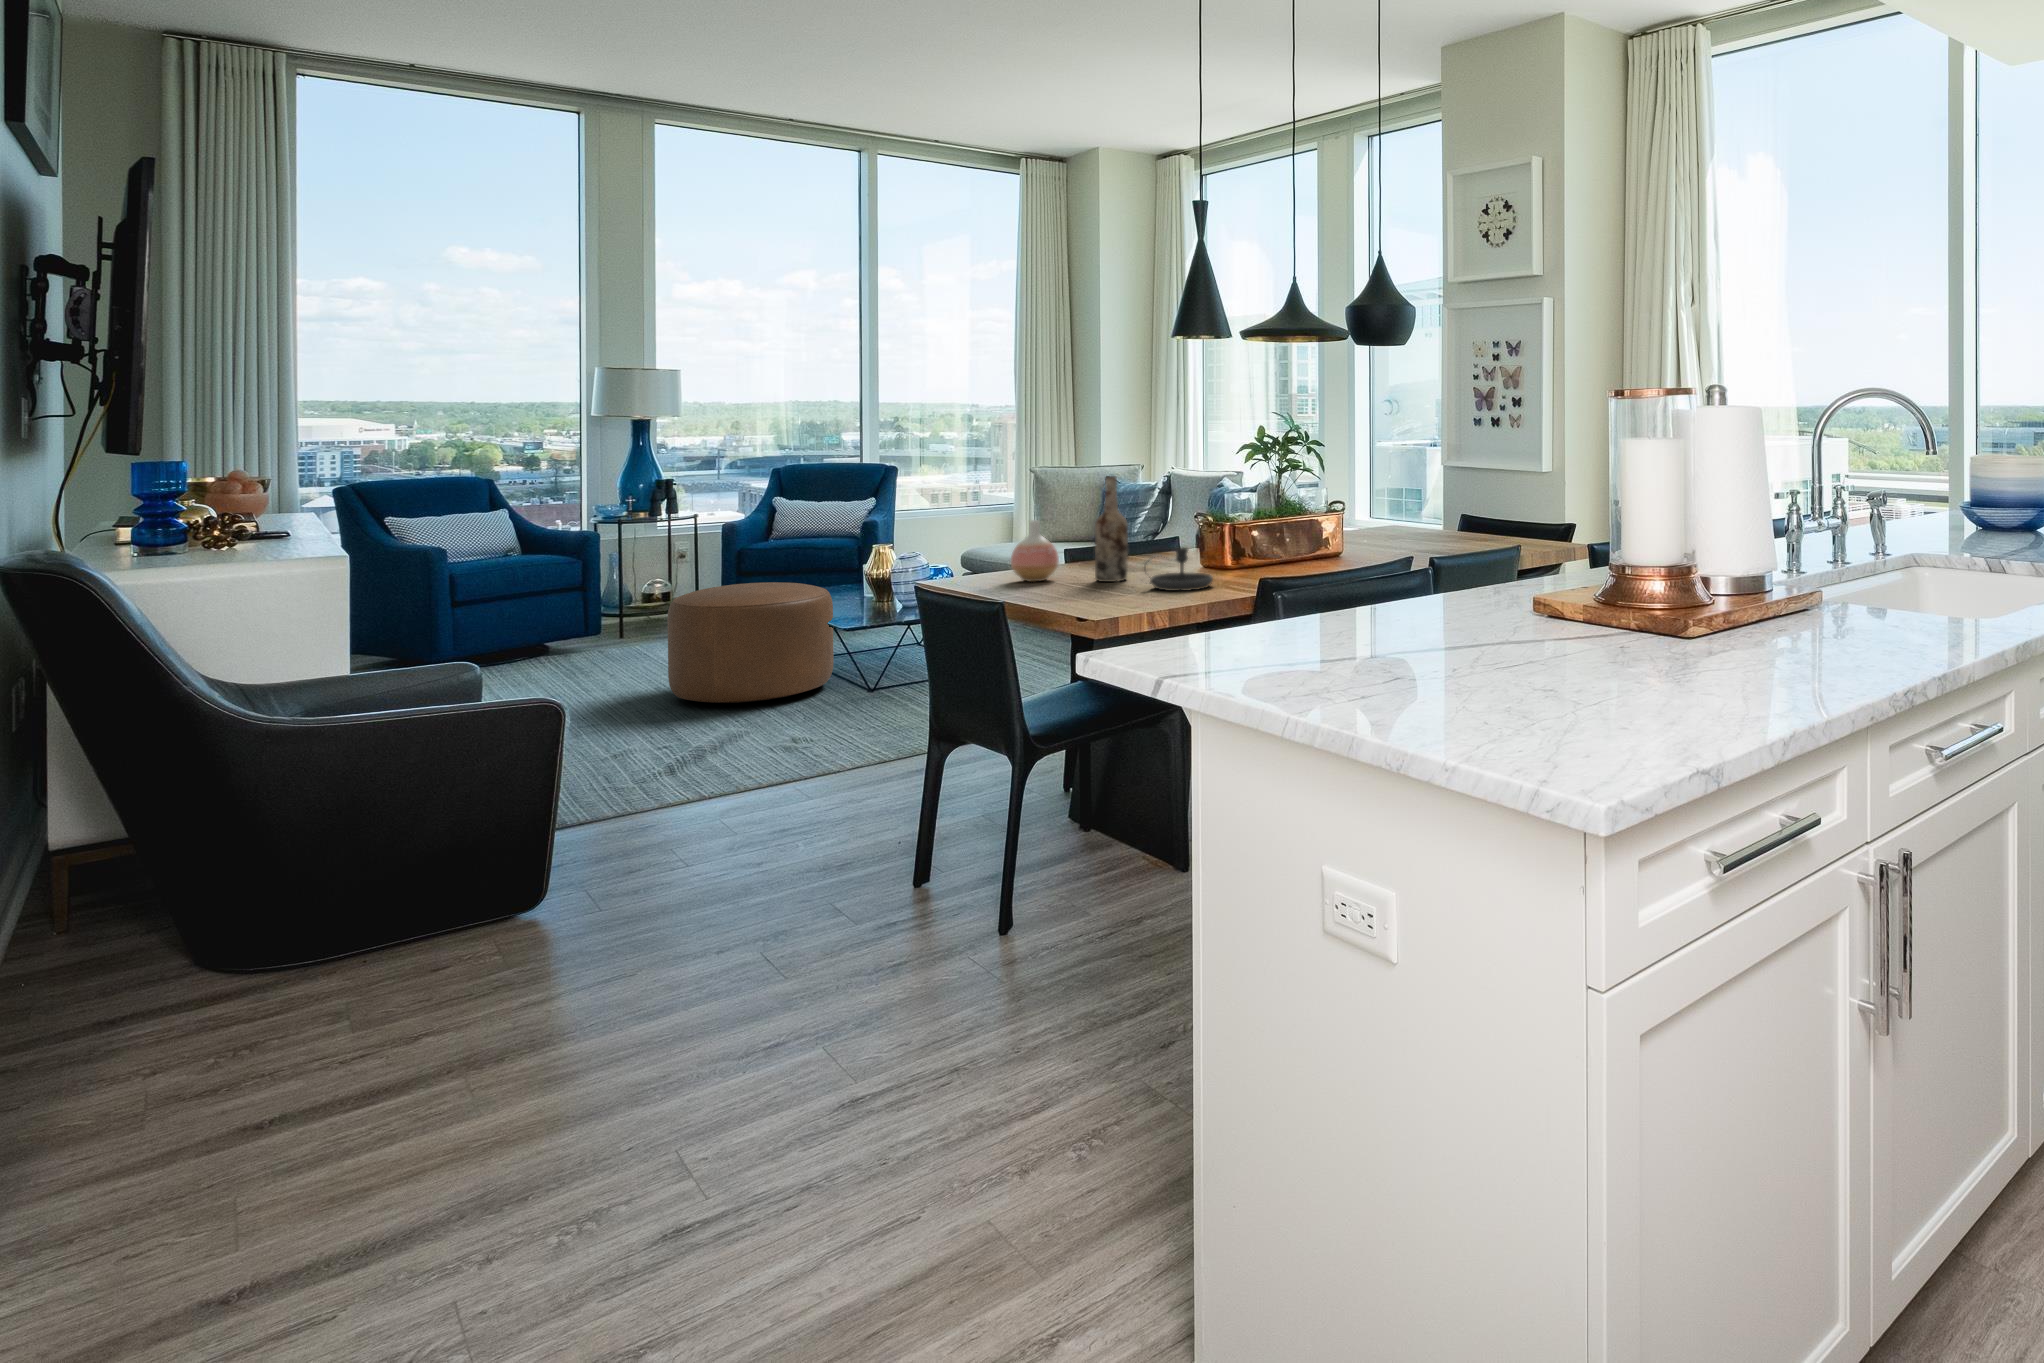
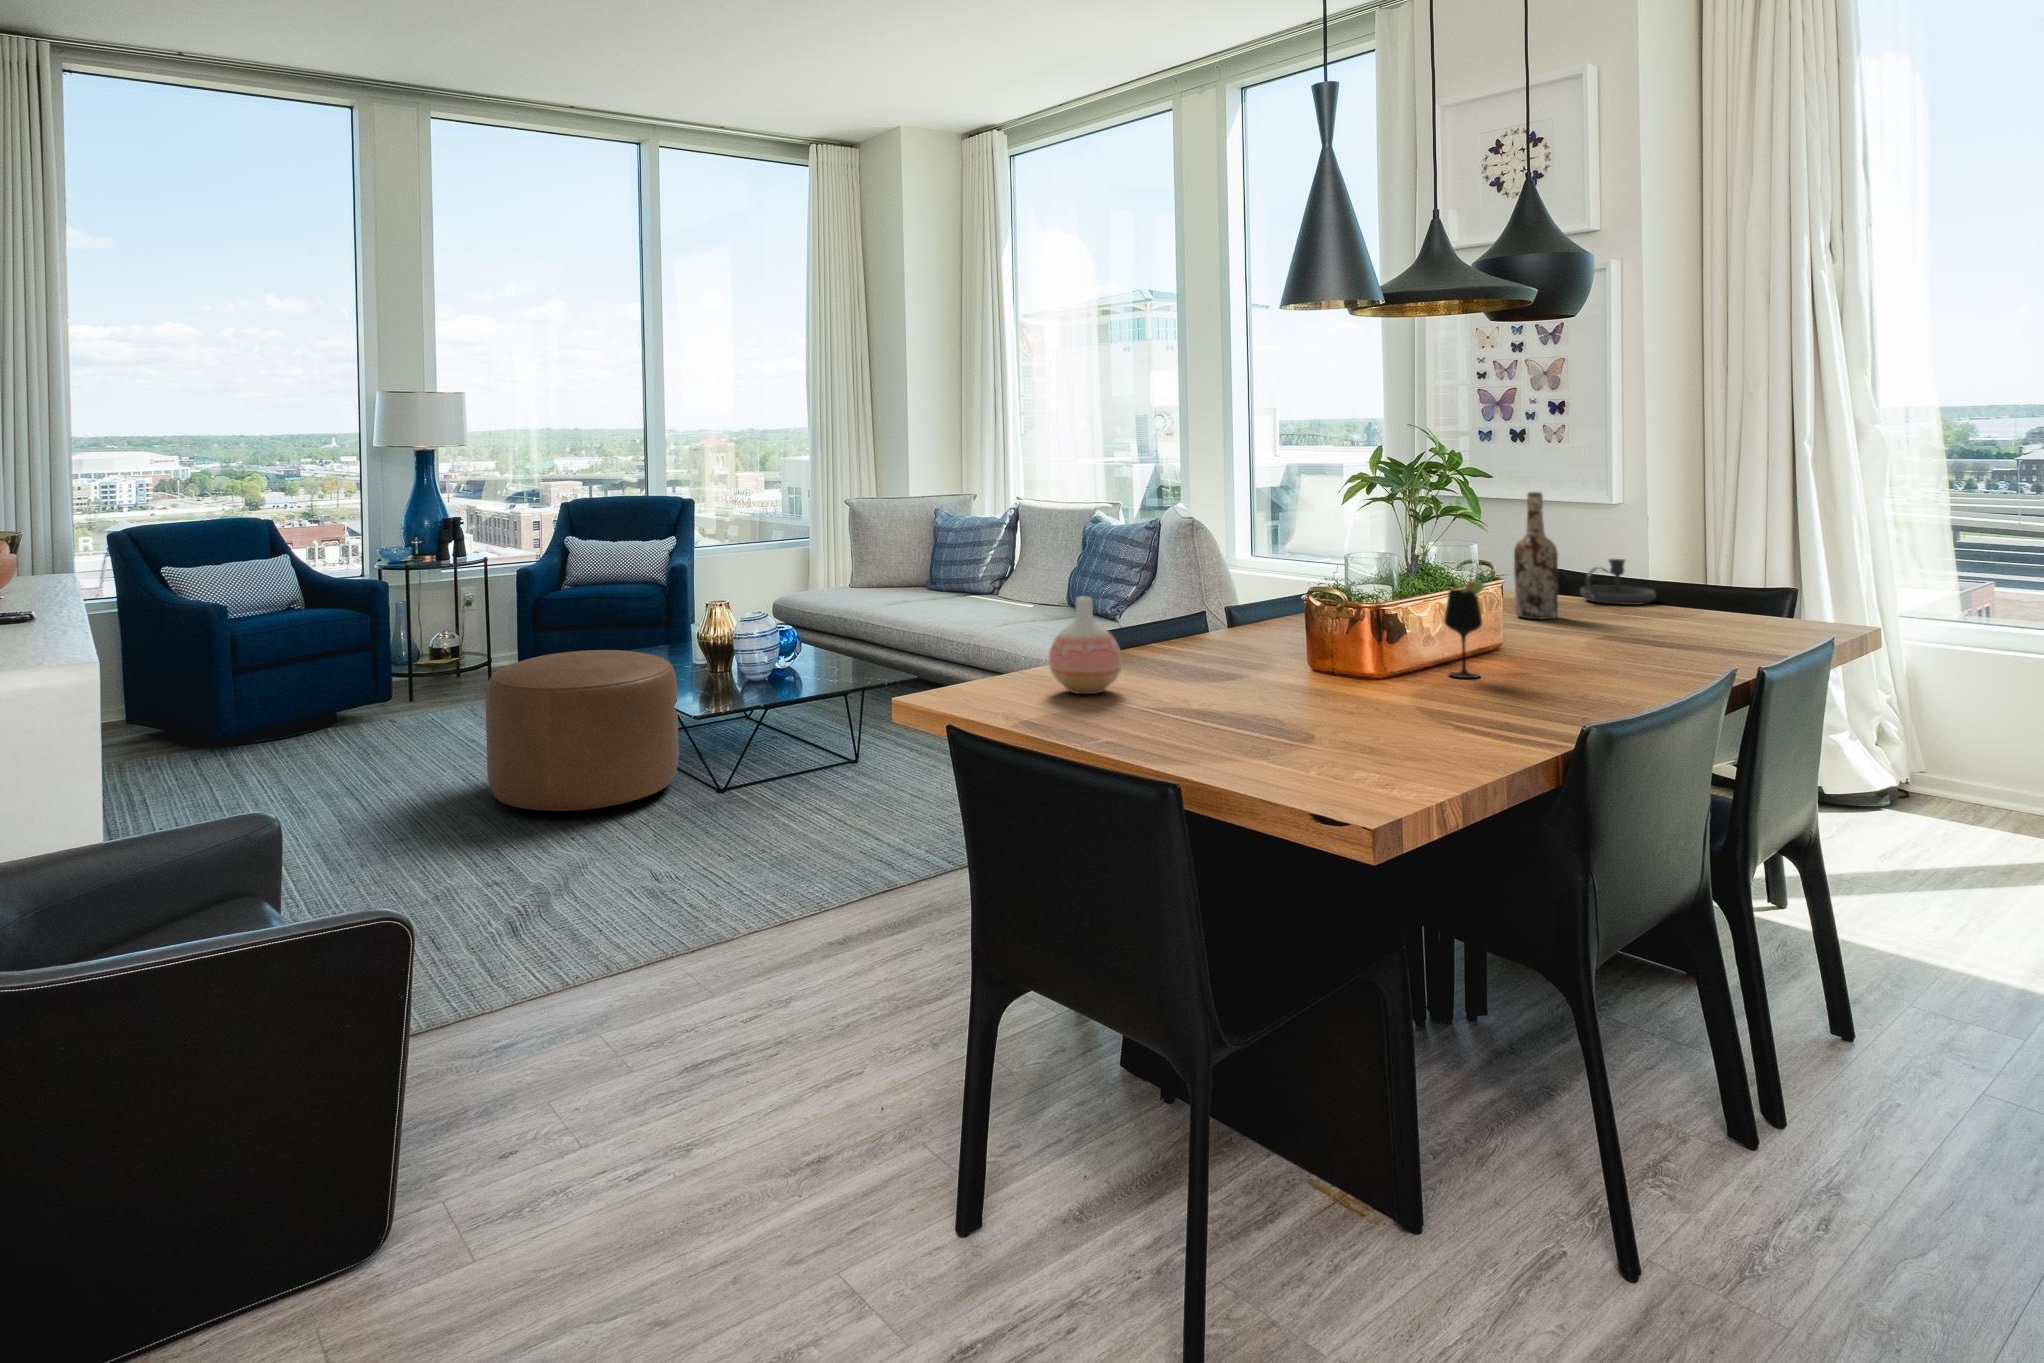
wine bottle: present [1095,476,1128,582] -> present [1514,492,1558,619]
wine glass: none [1269,506,1291,573] -> present [1444,574,1485,678]
candlestick: present [1148,547,1213,591] -> present [1580,559,1656,605]

